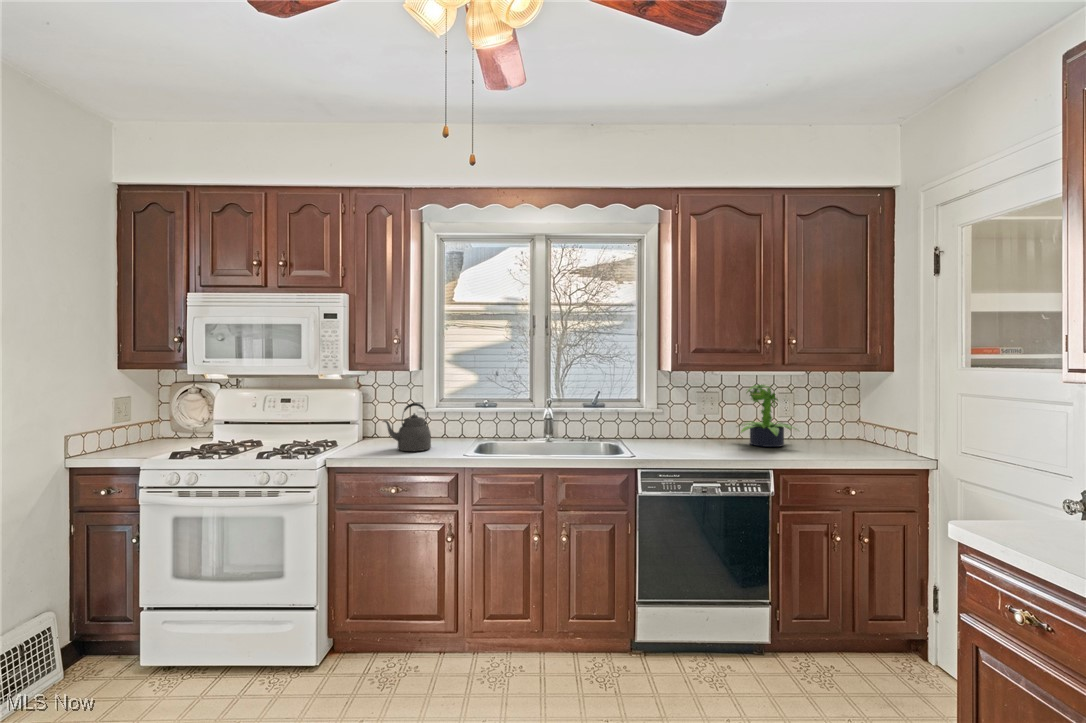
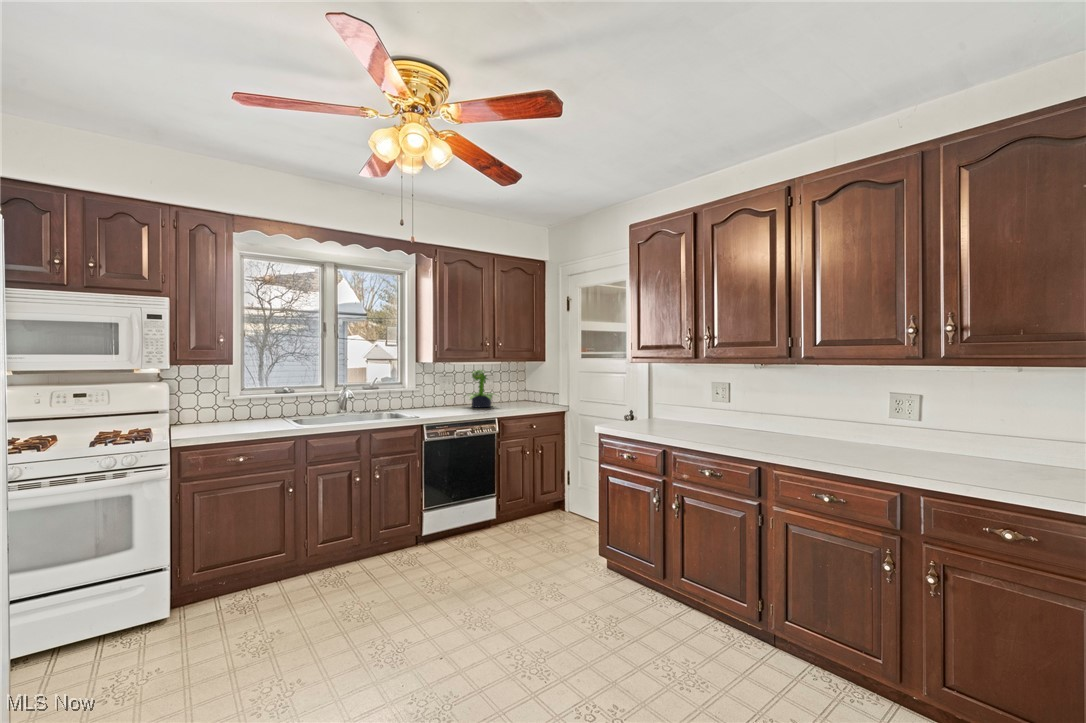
kettle: present [383,403,431,451] -> none [215,389,258,429]

